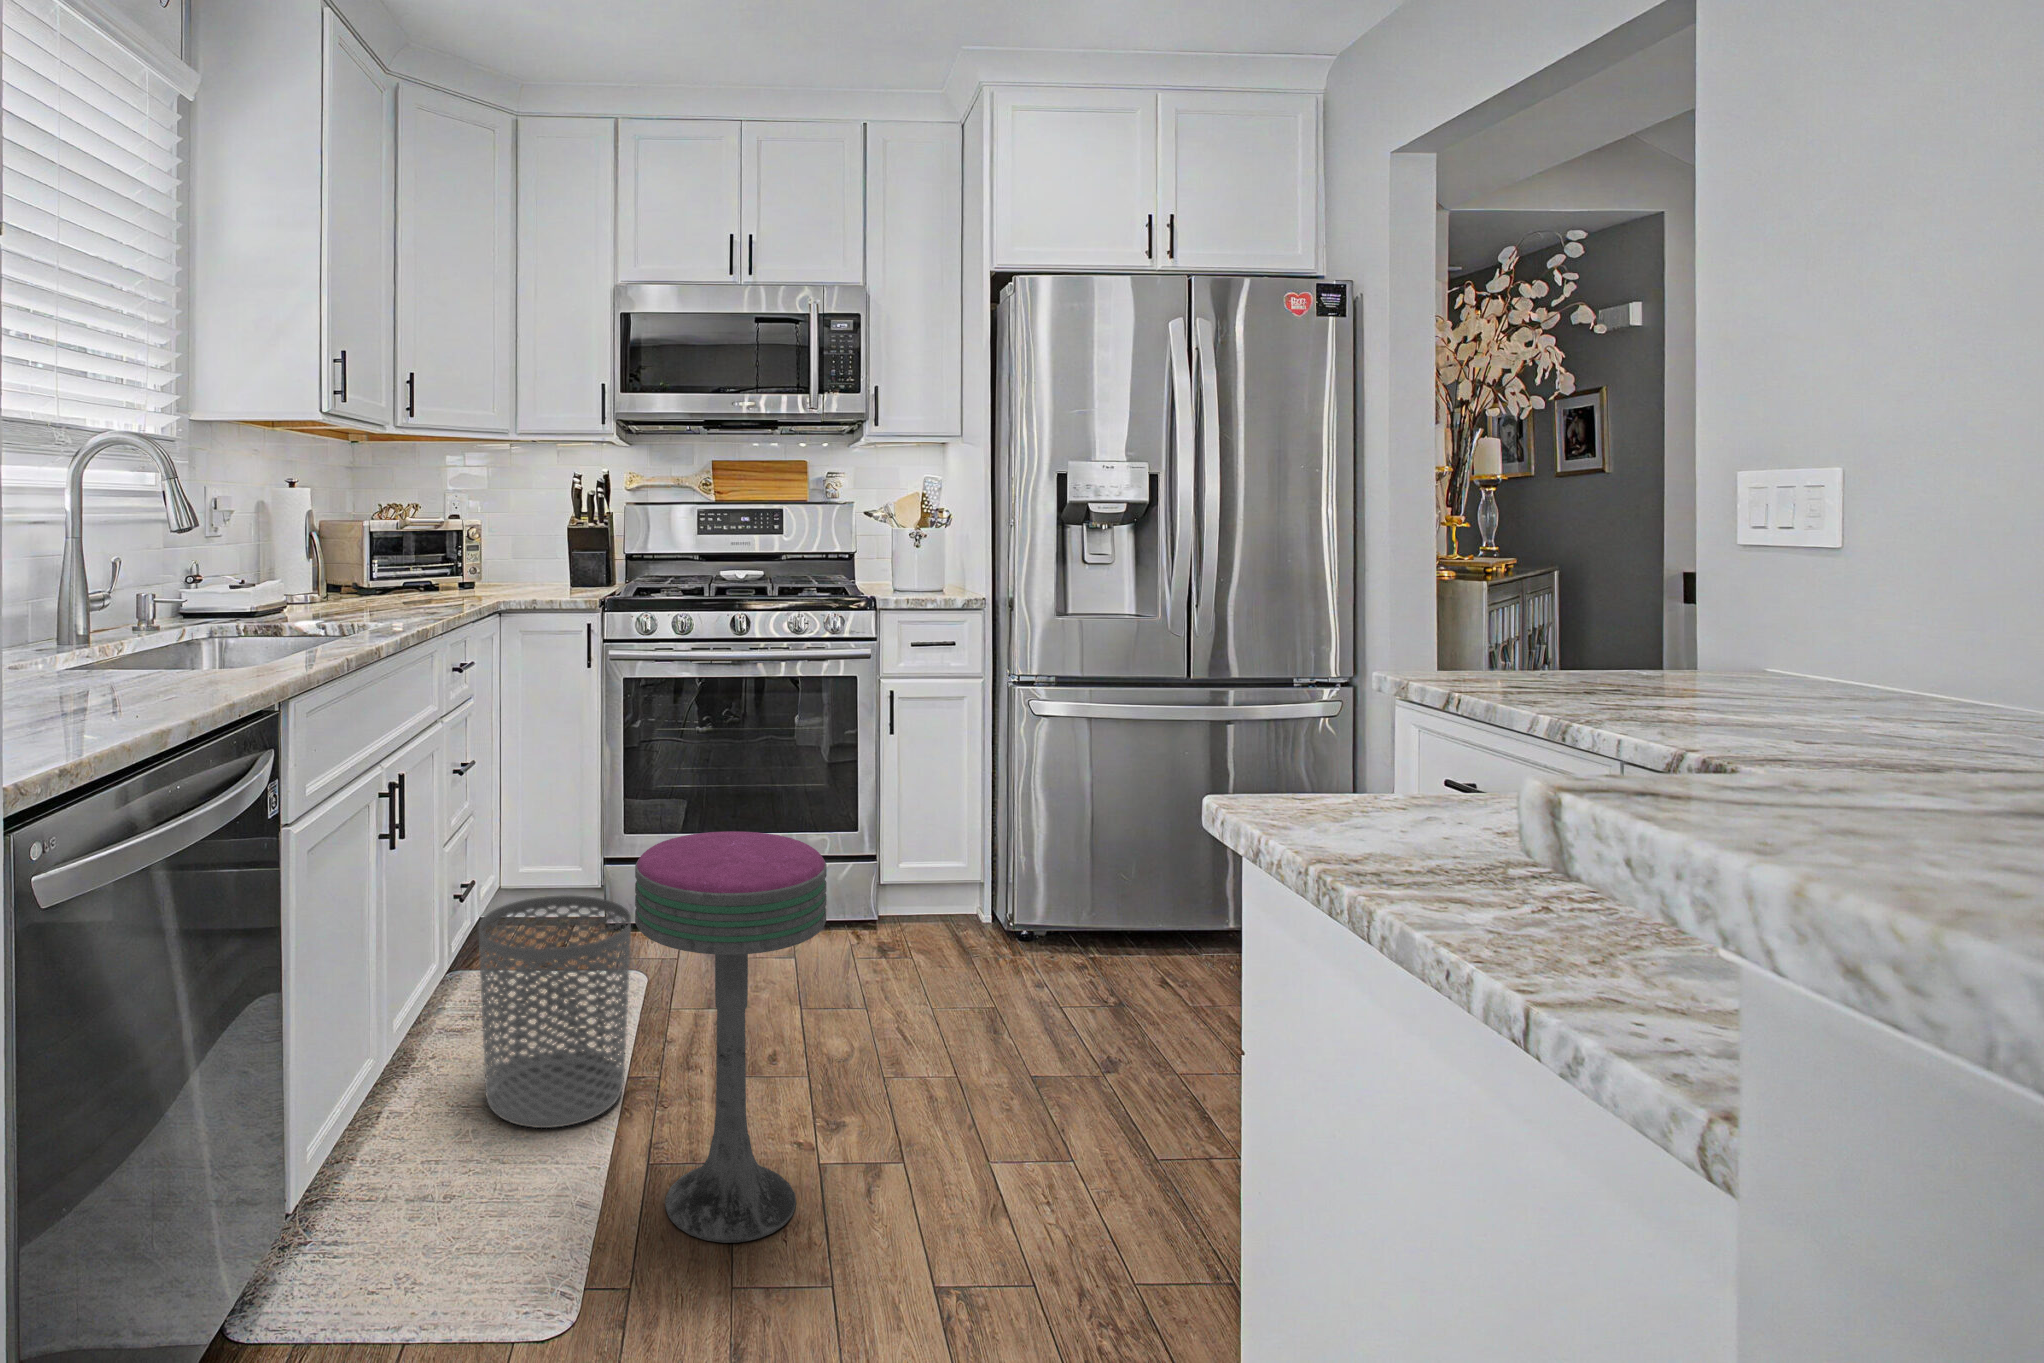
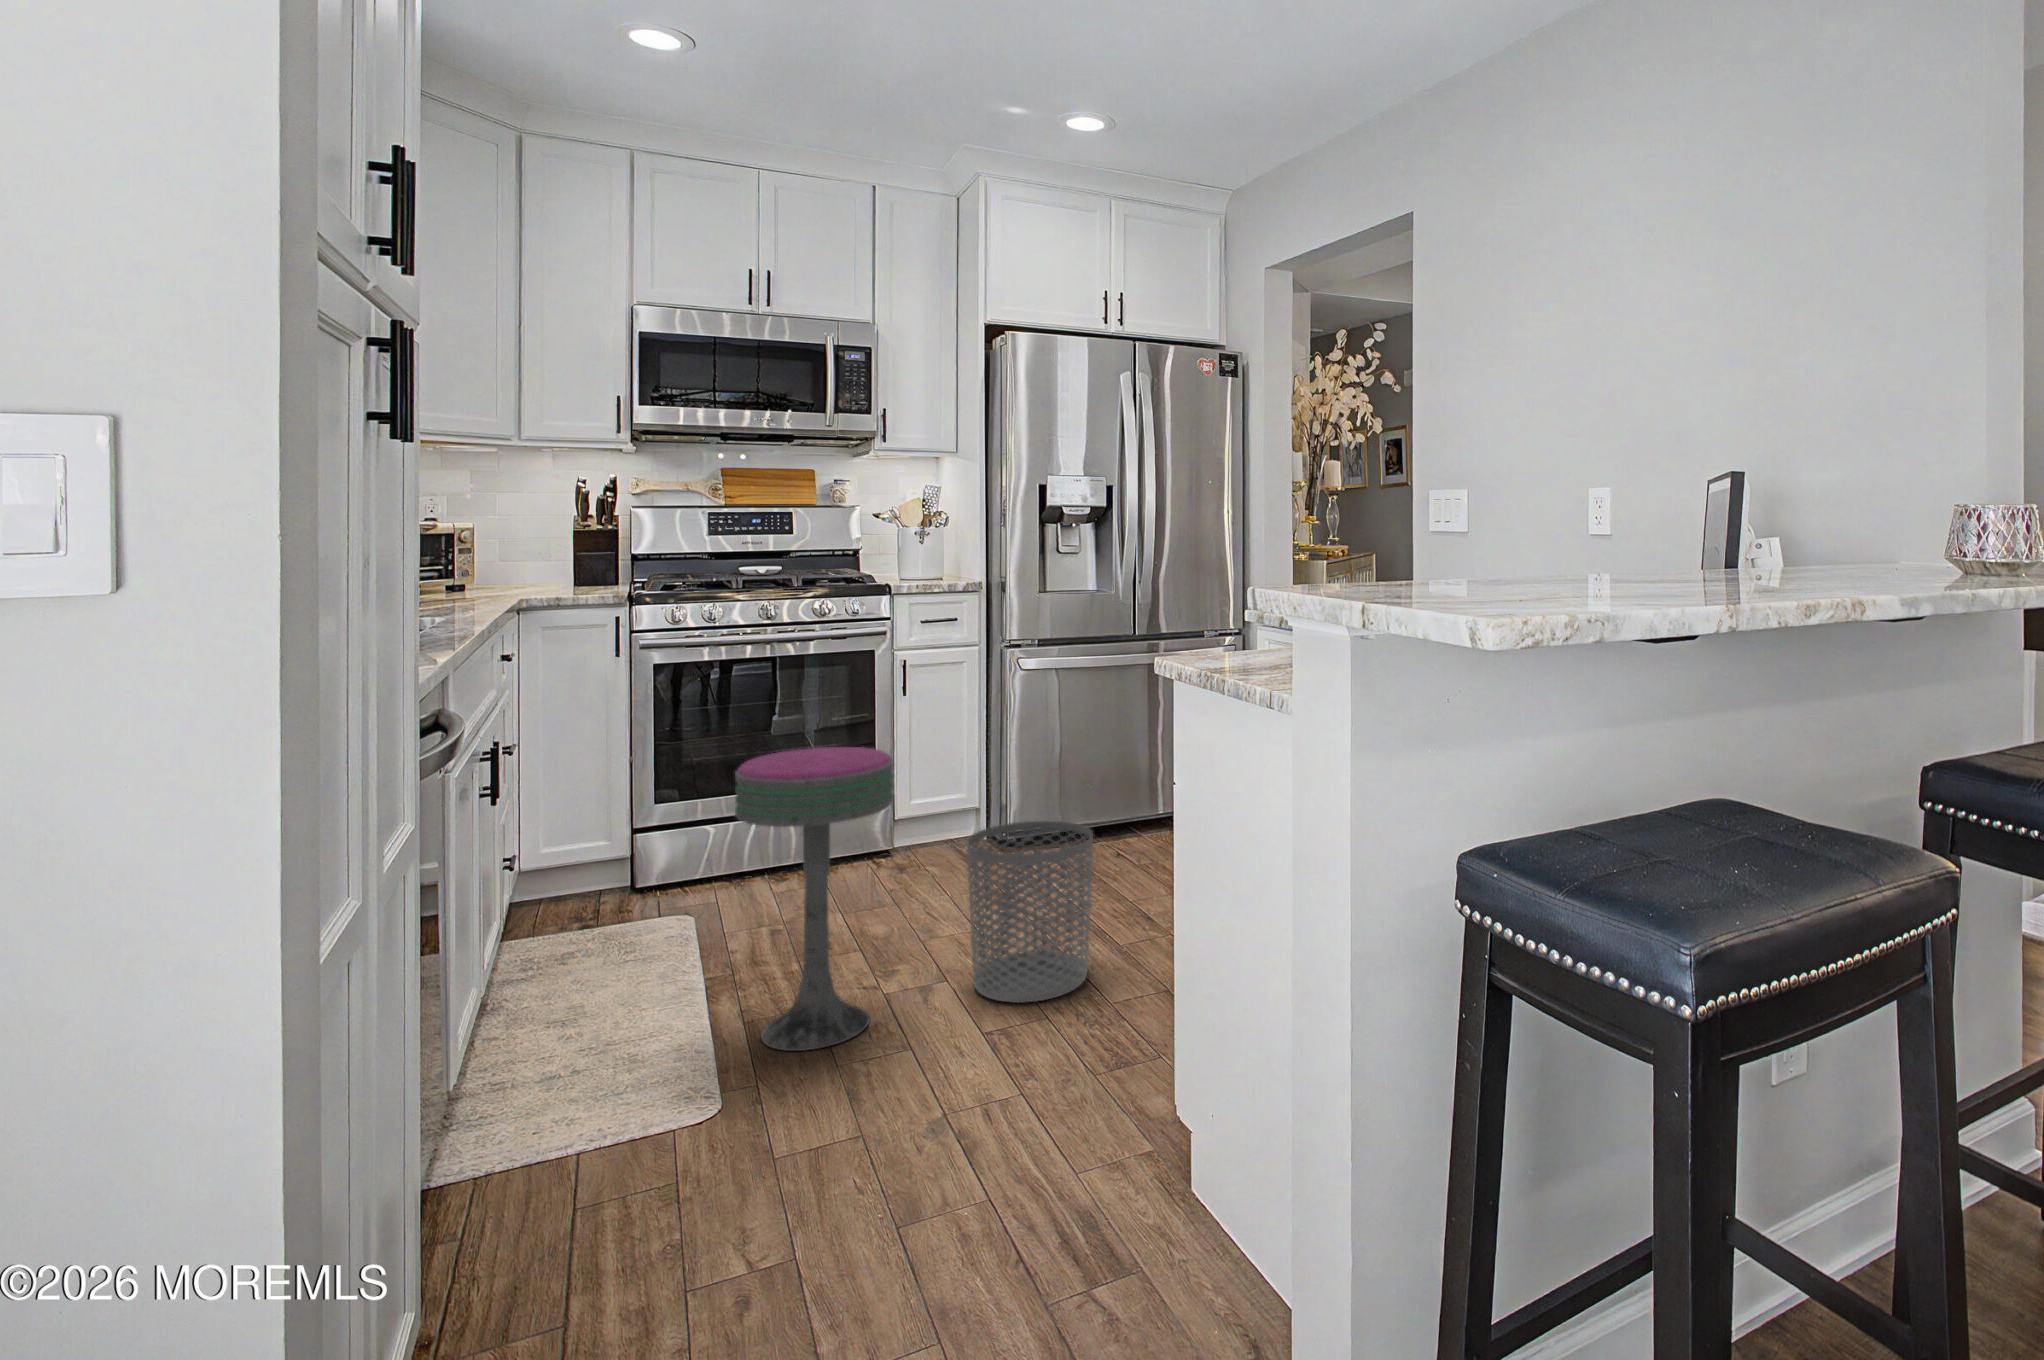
waste bin: present [479,895,631,1128] -> present [967,821,1093,1003]

